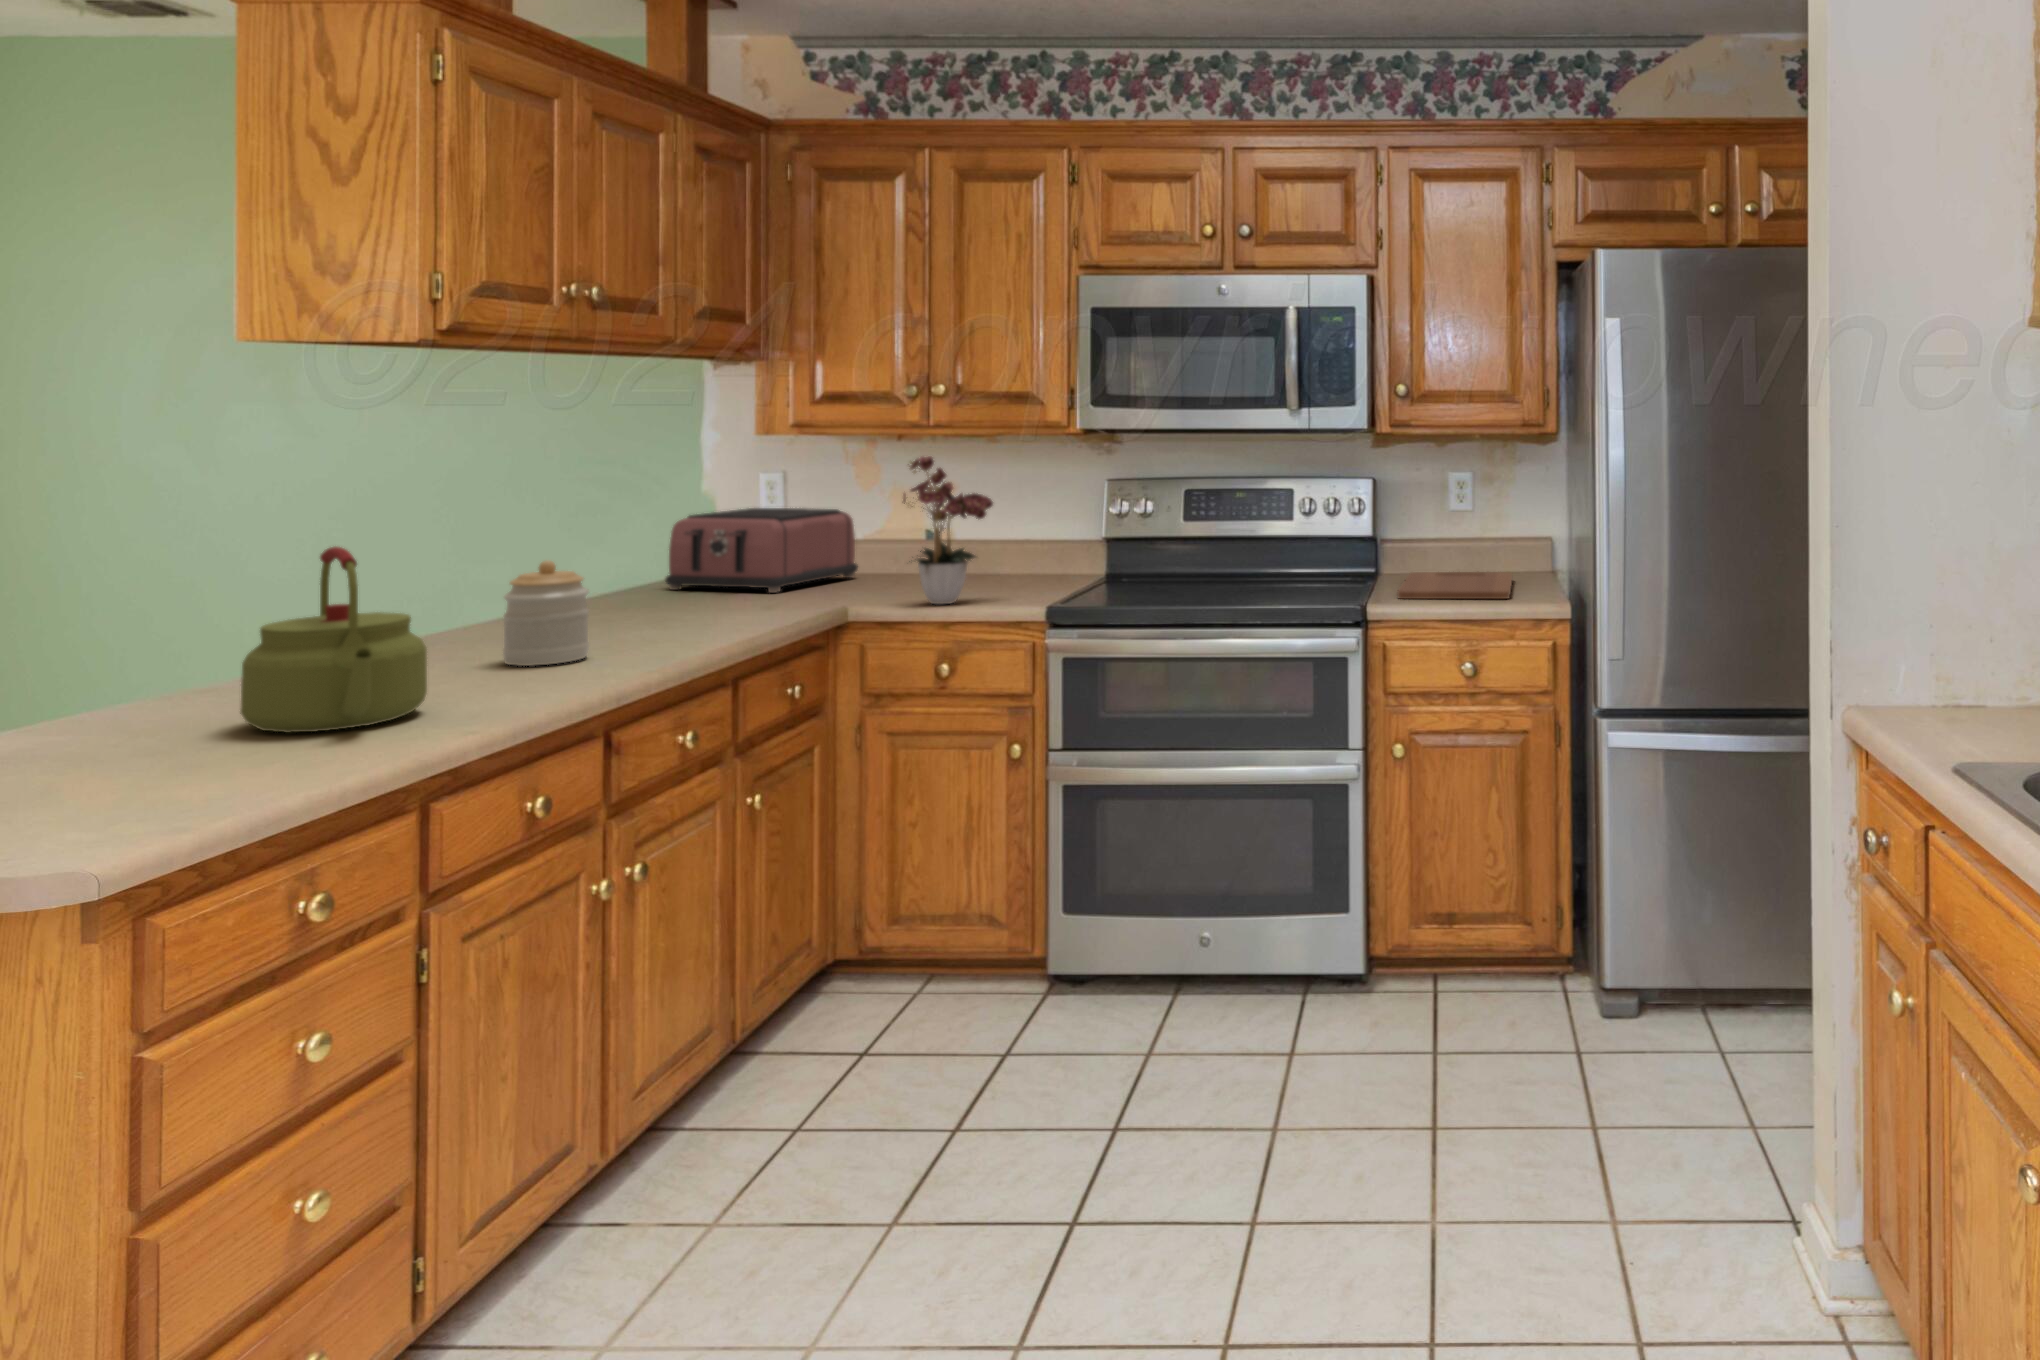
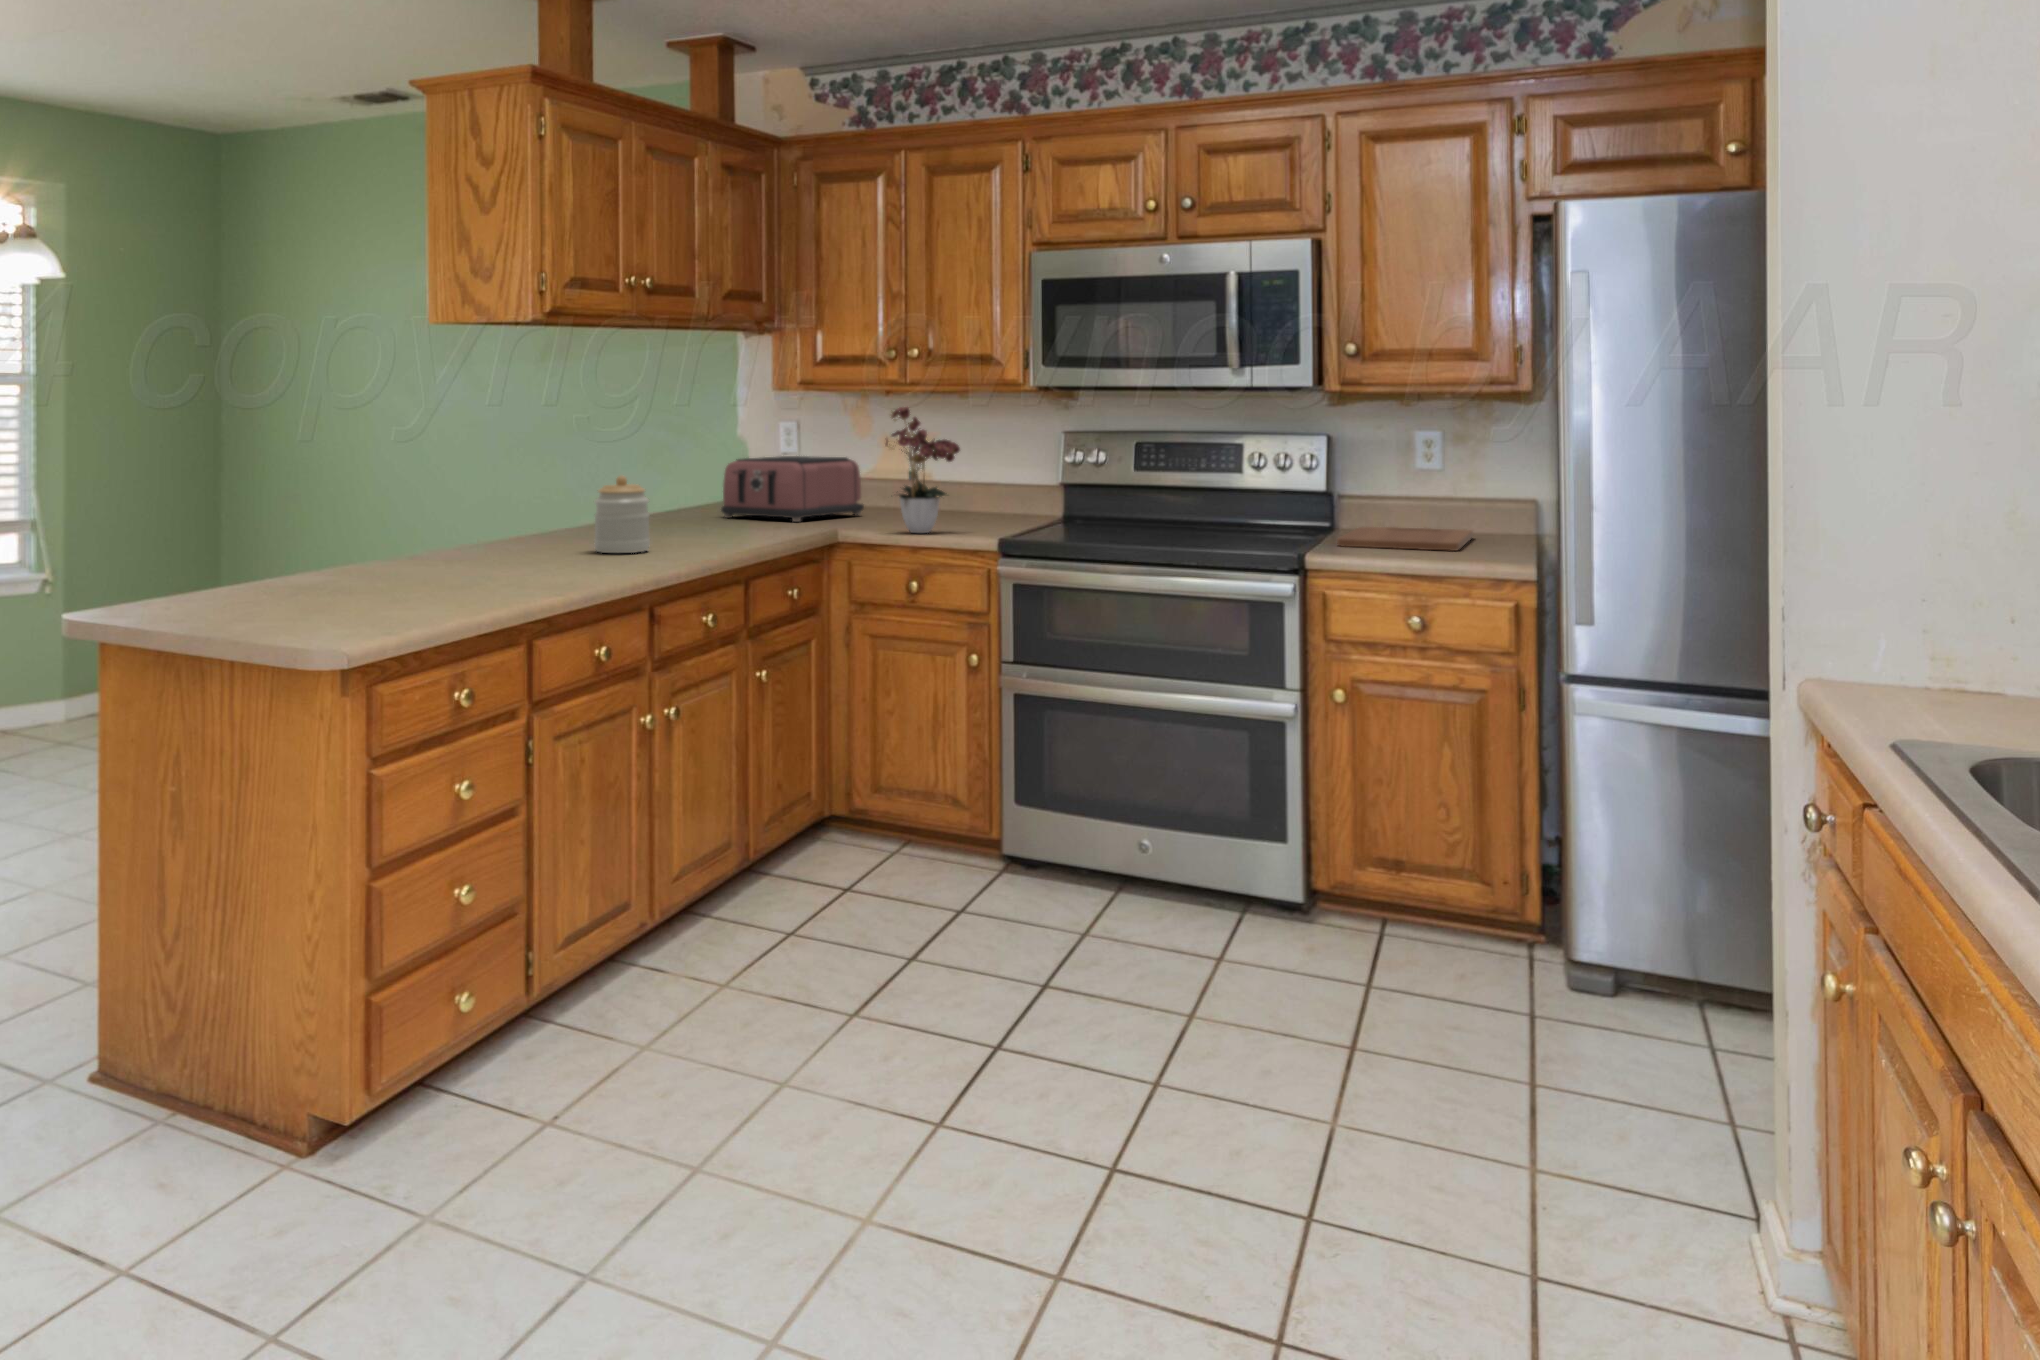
kettle: present [240,547,427,733] -> none [429,451,536,578]

